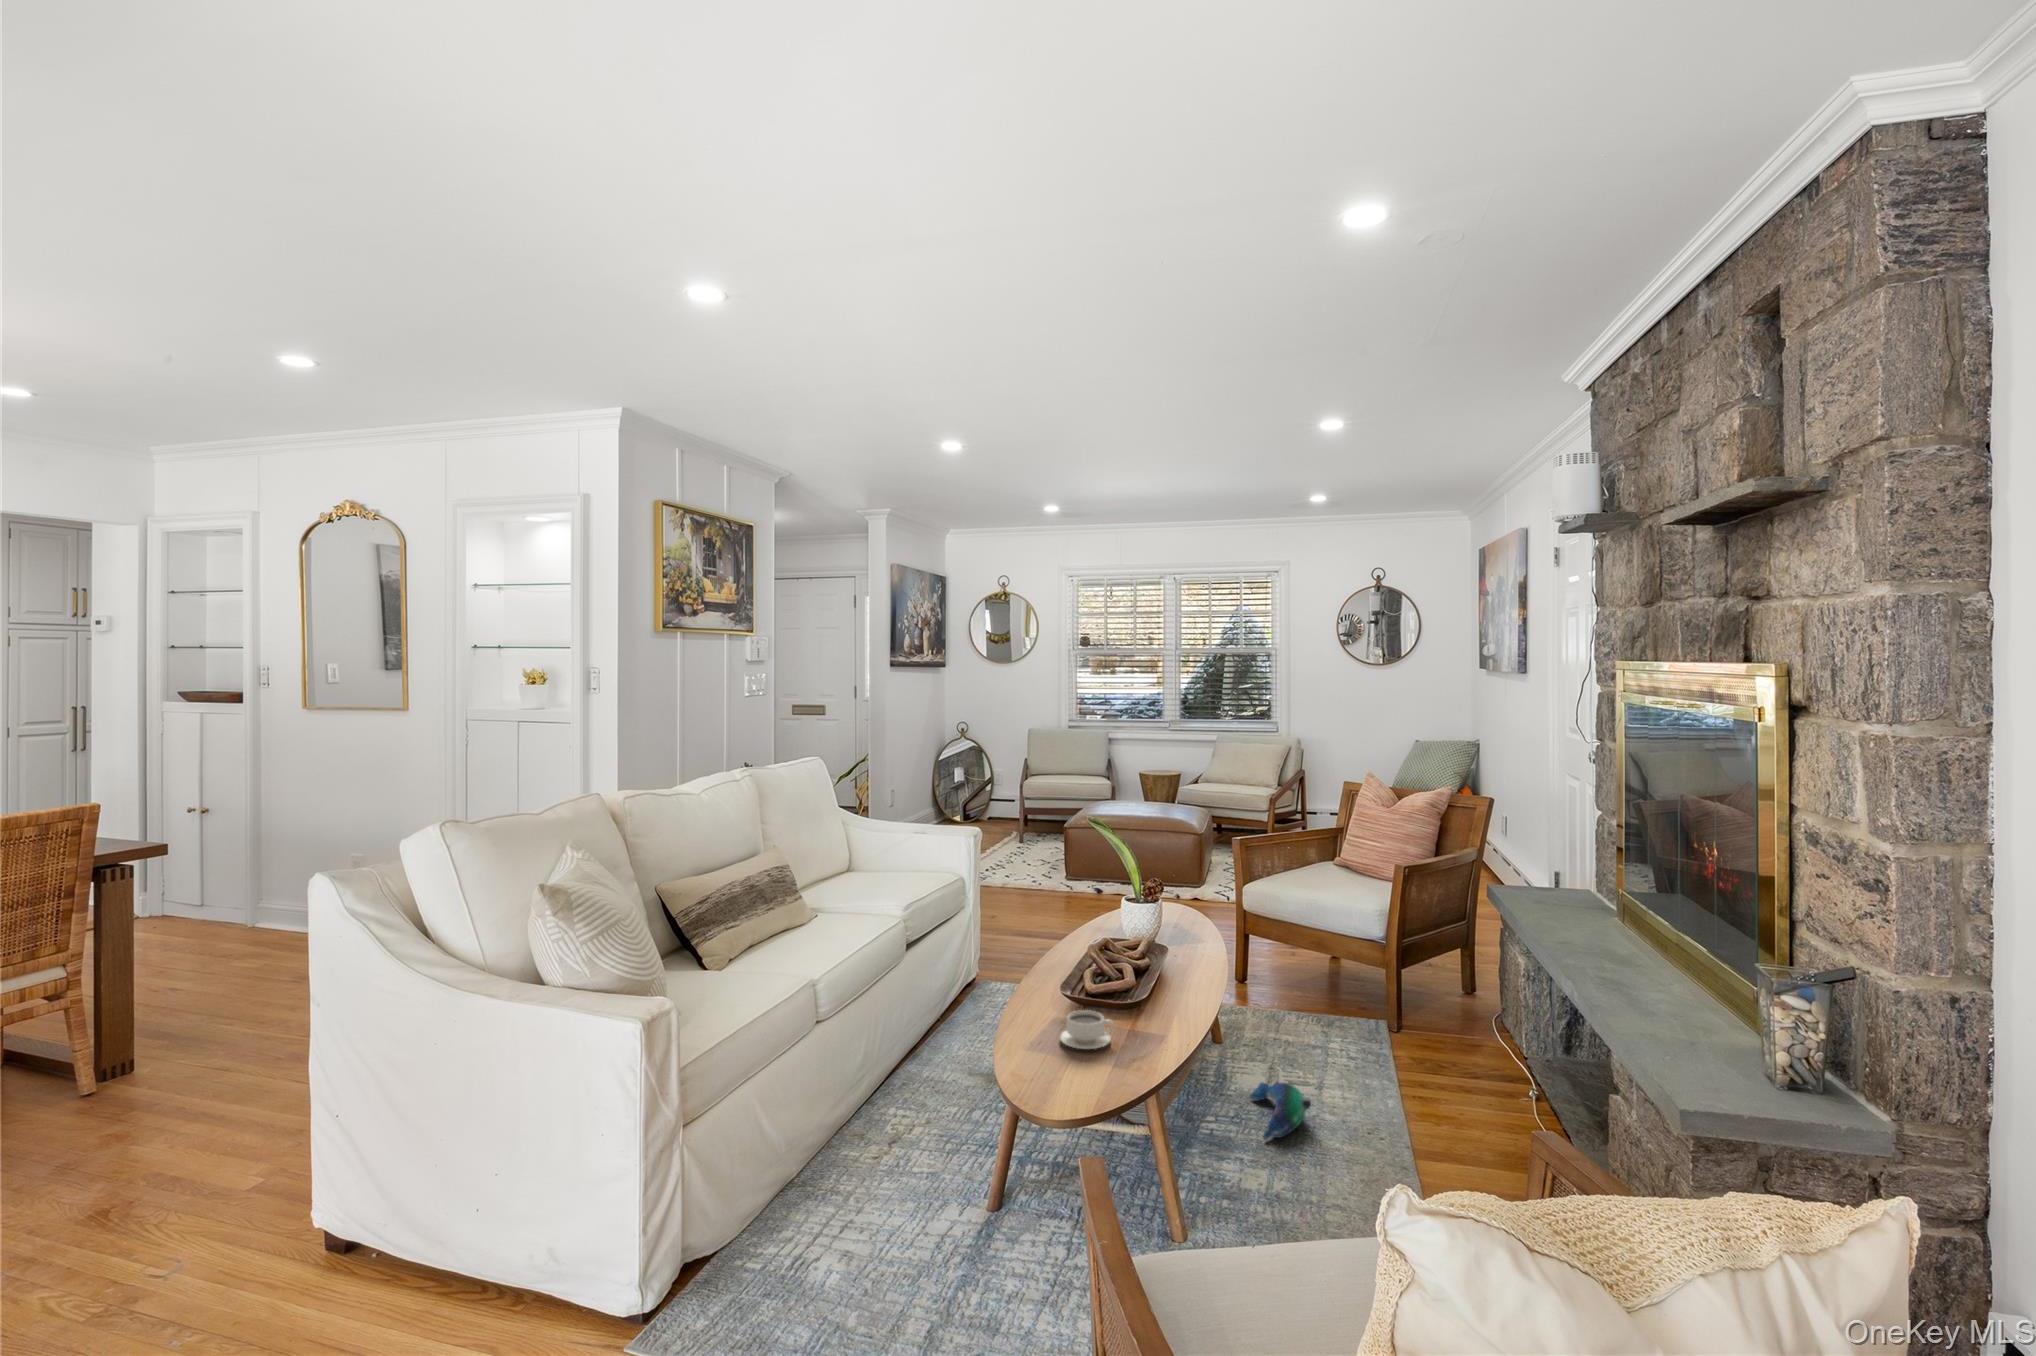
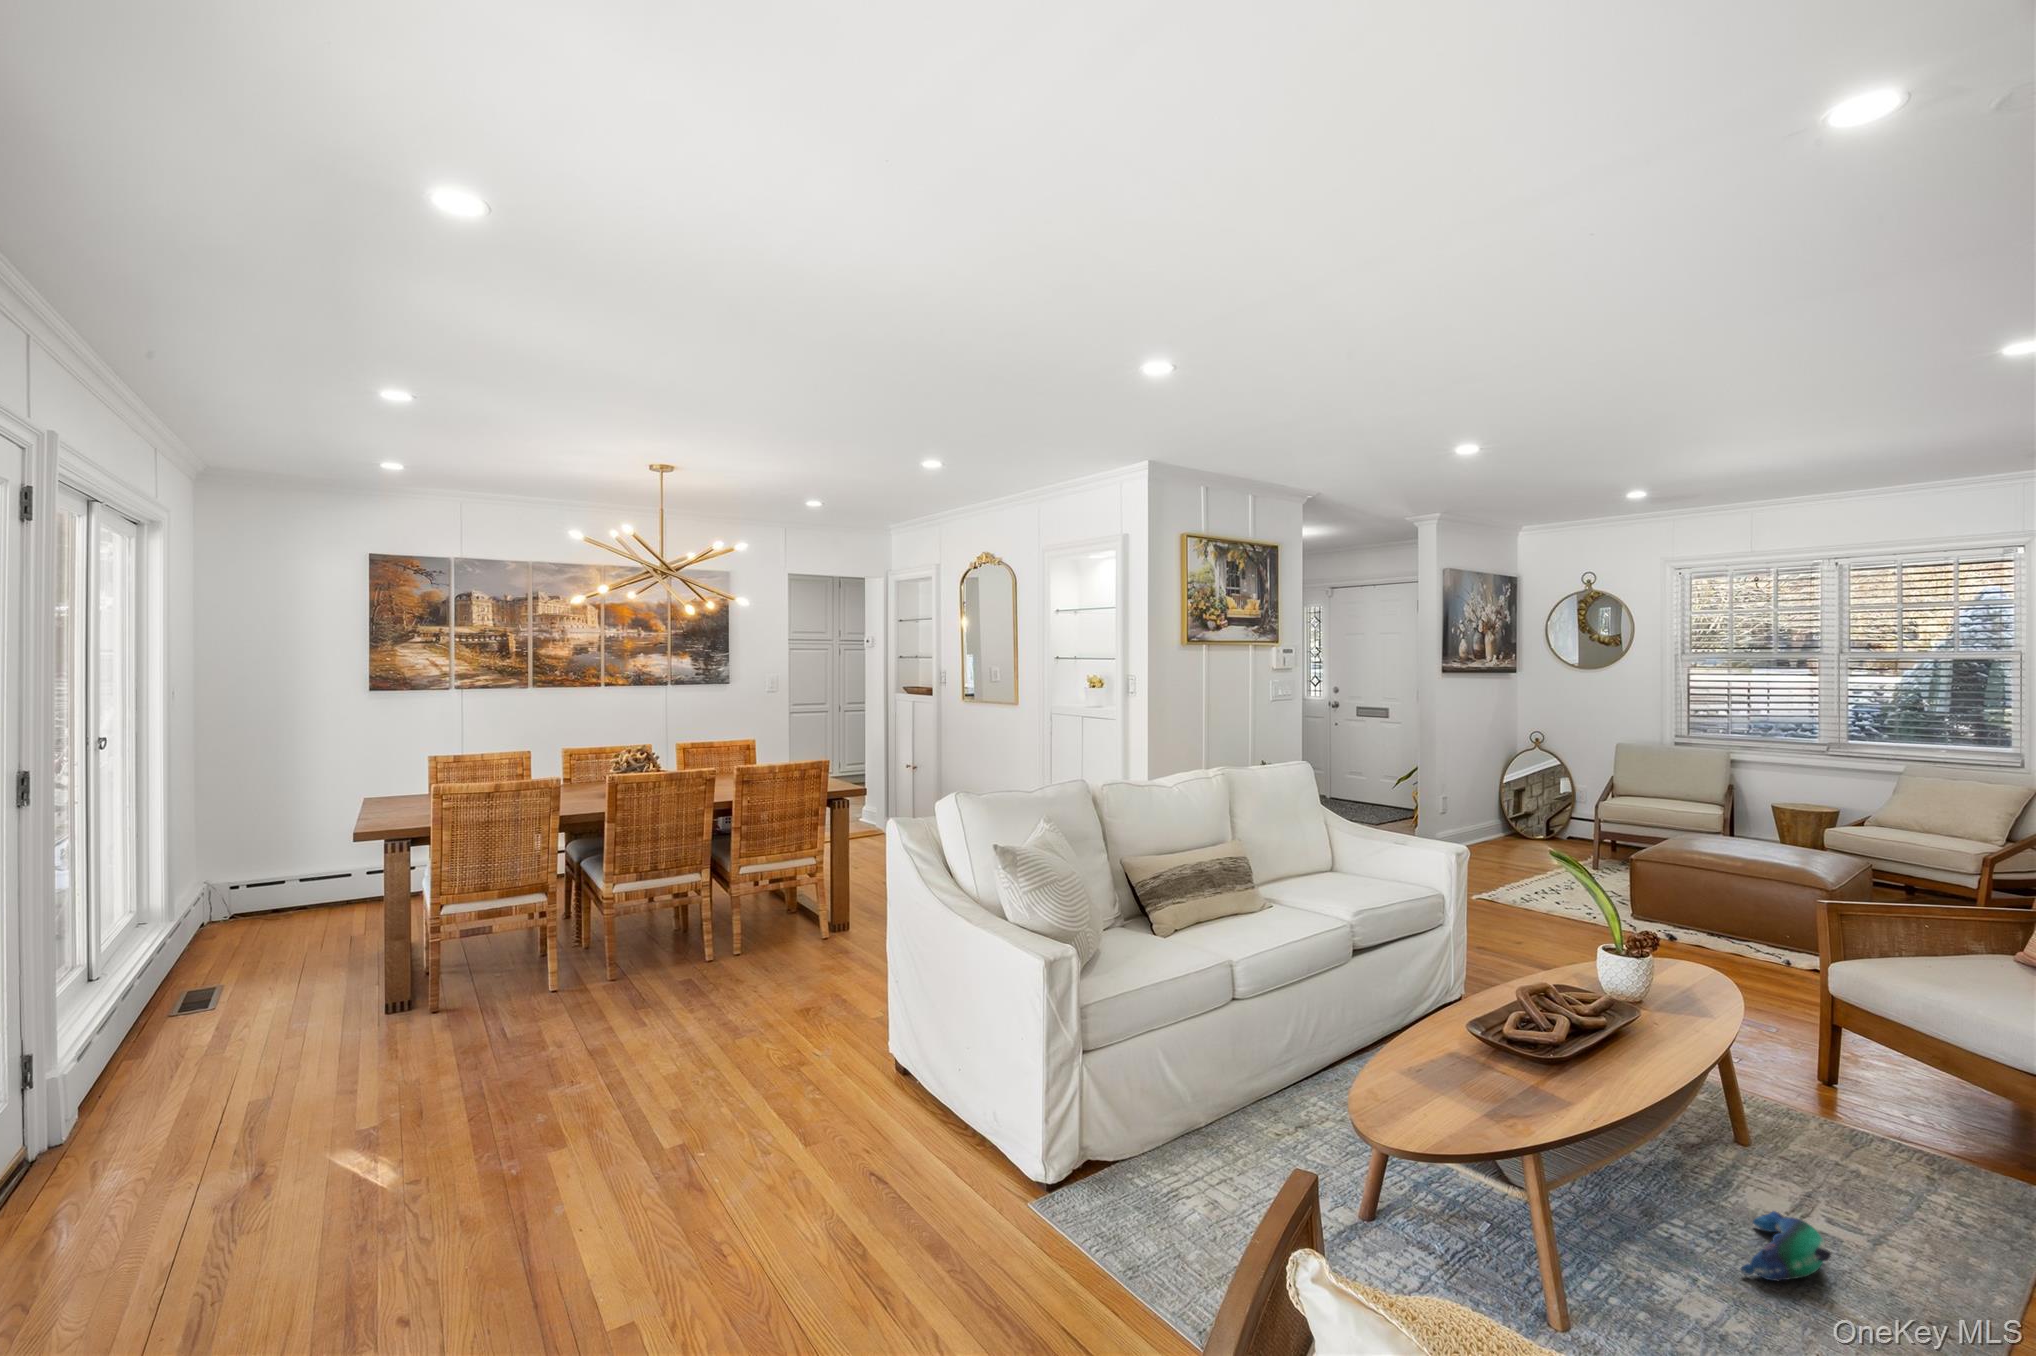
teacup: present [1060,1010,1114,1049] -> none [1440,1051,1502,1094]

